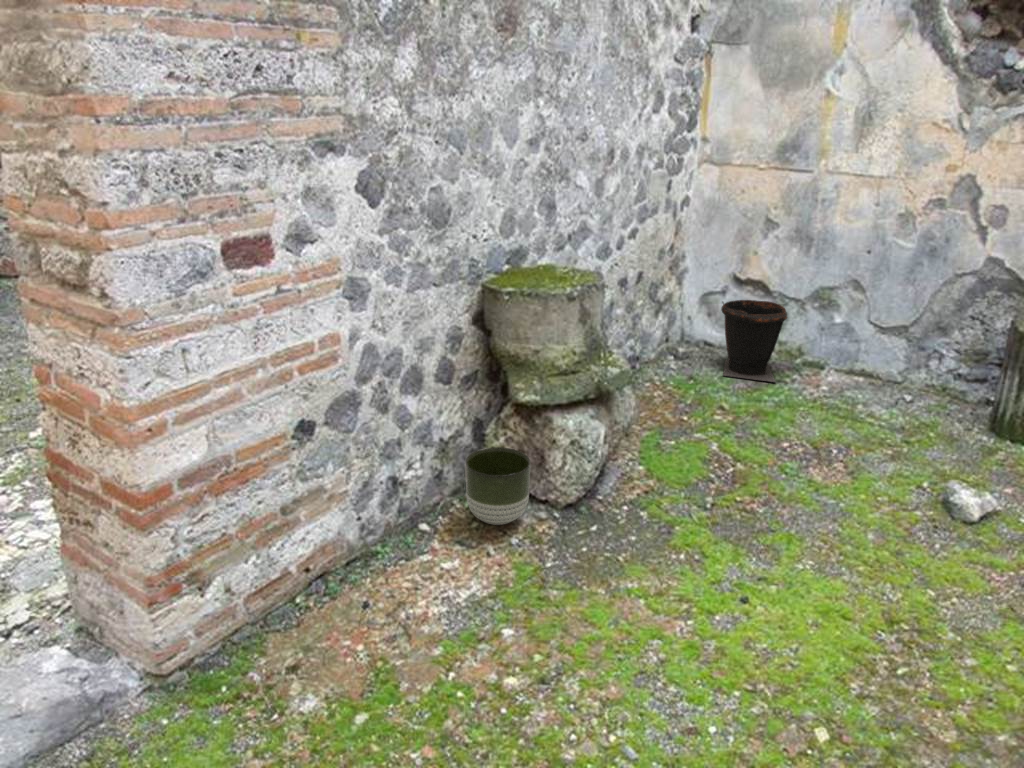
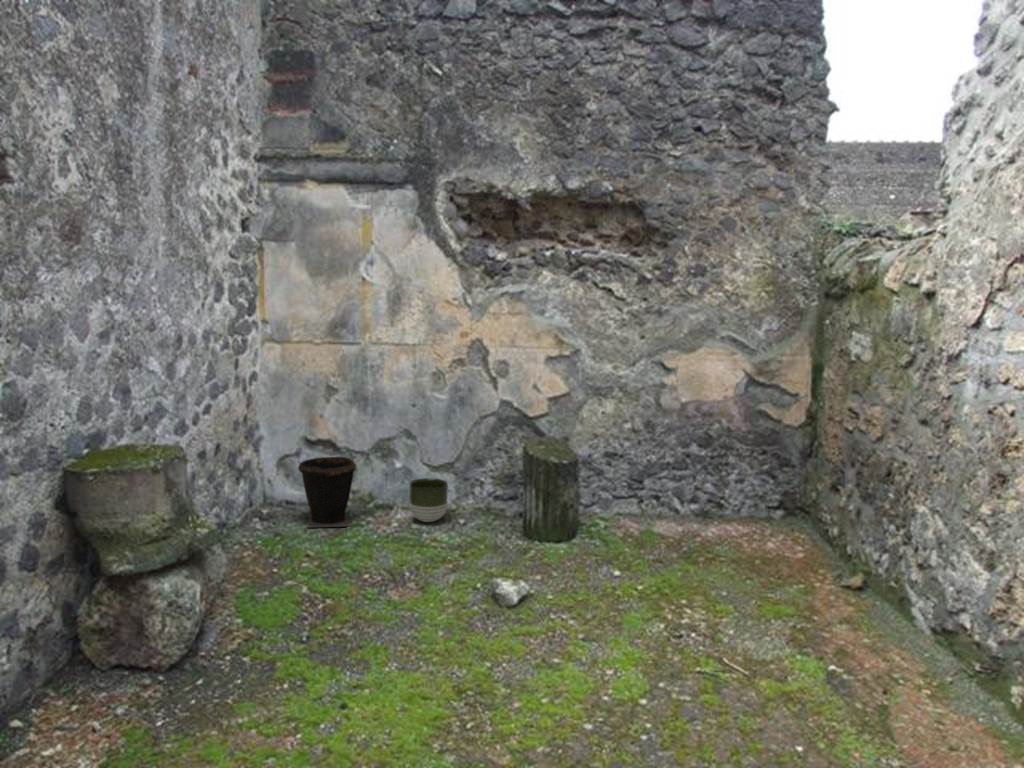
planter: present [466,447,530,525] -> present [410,478,448,522]

